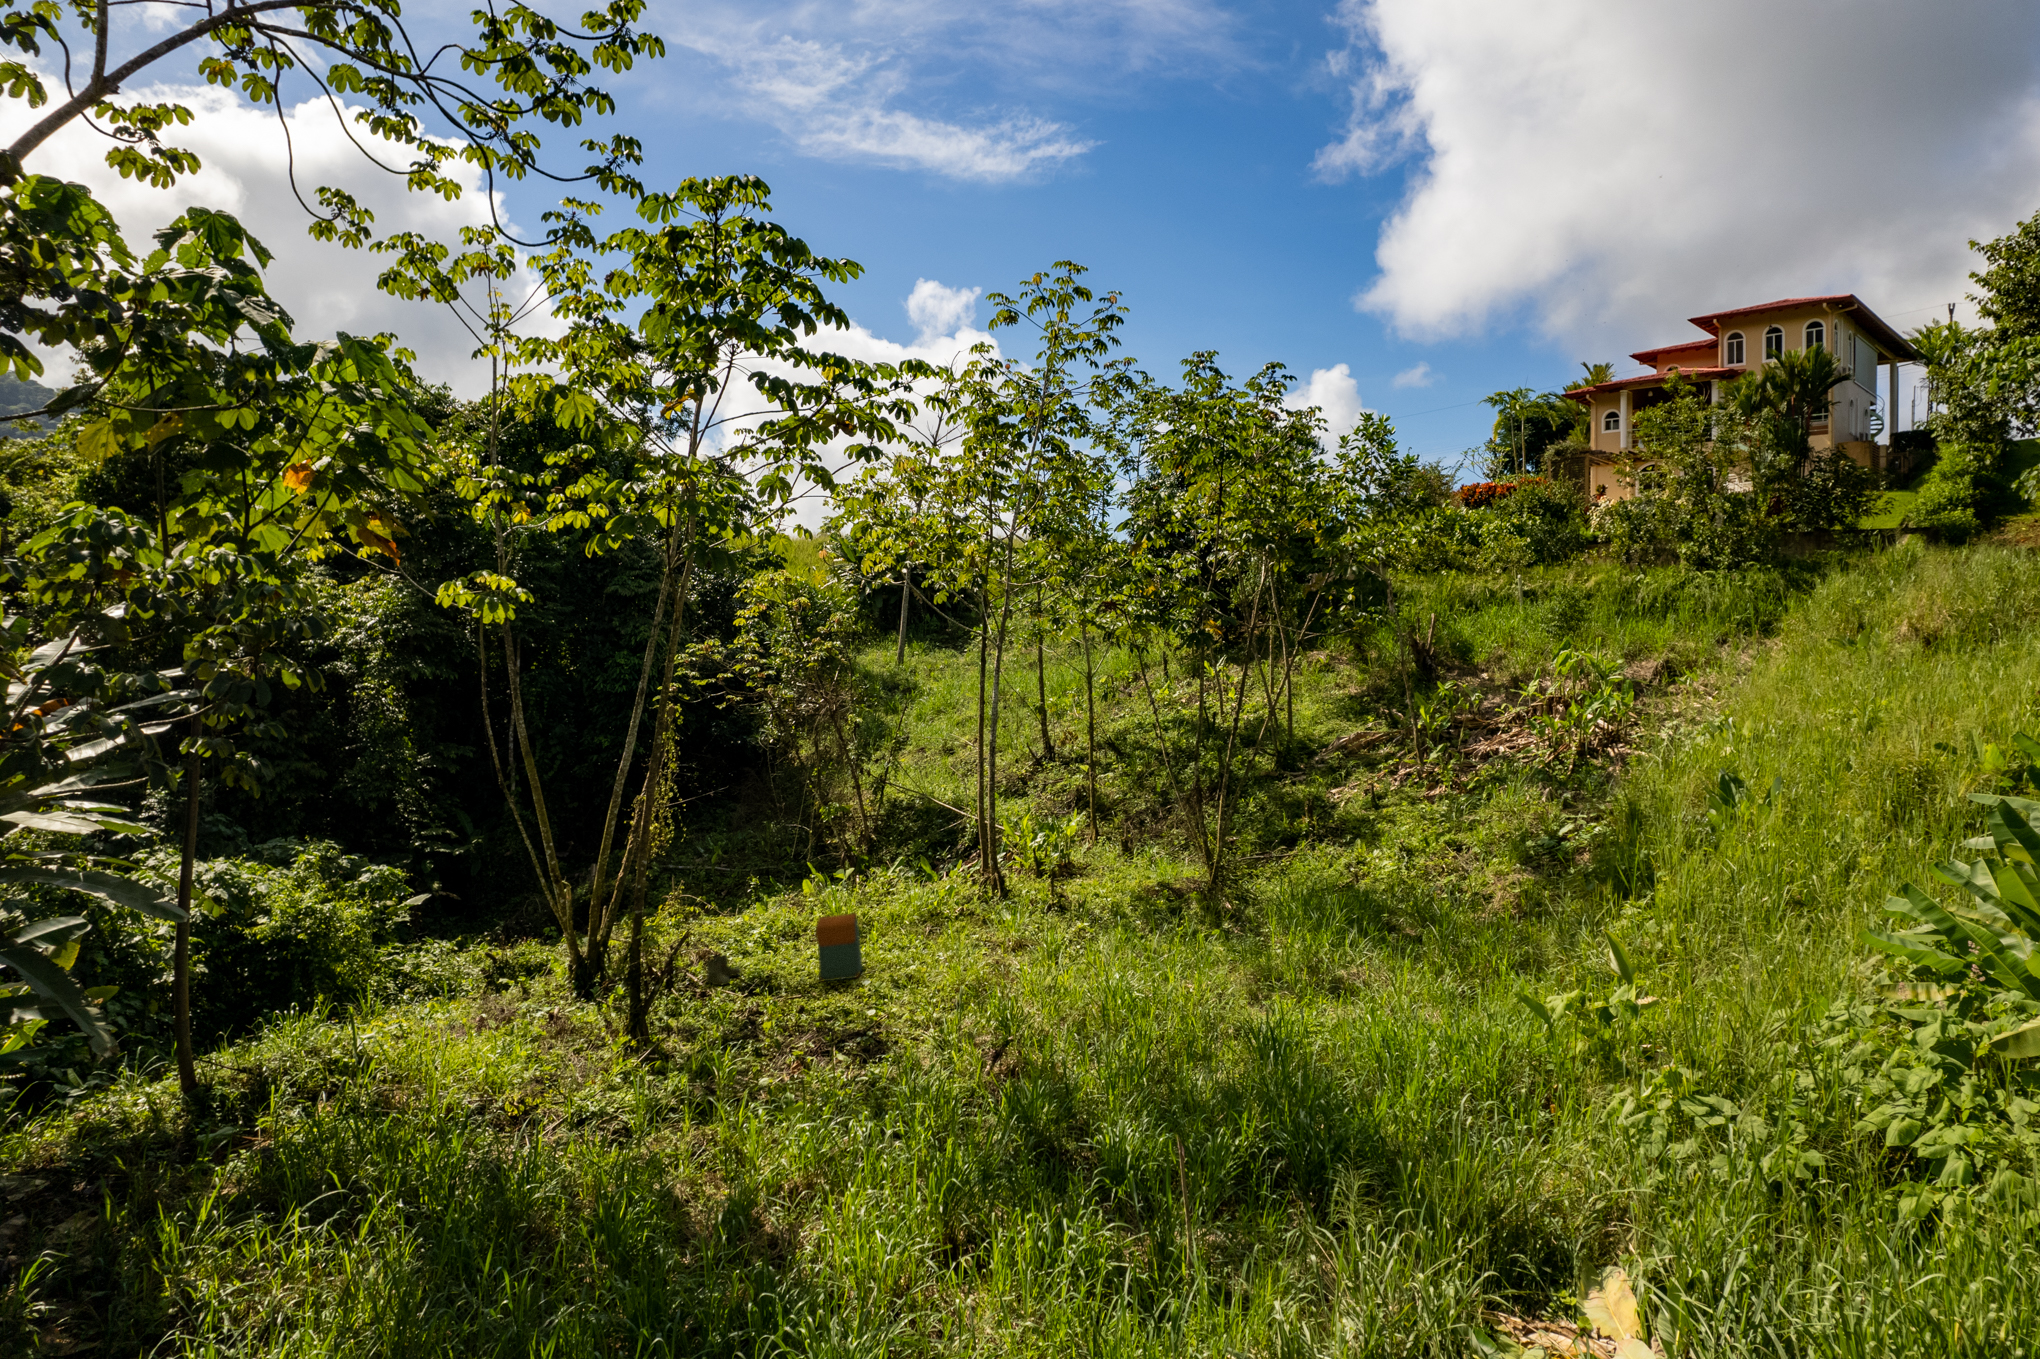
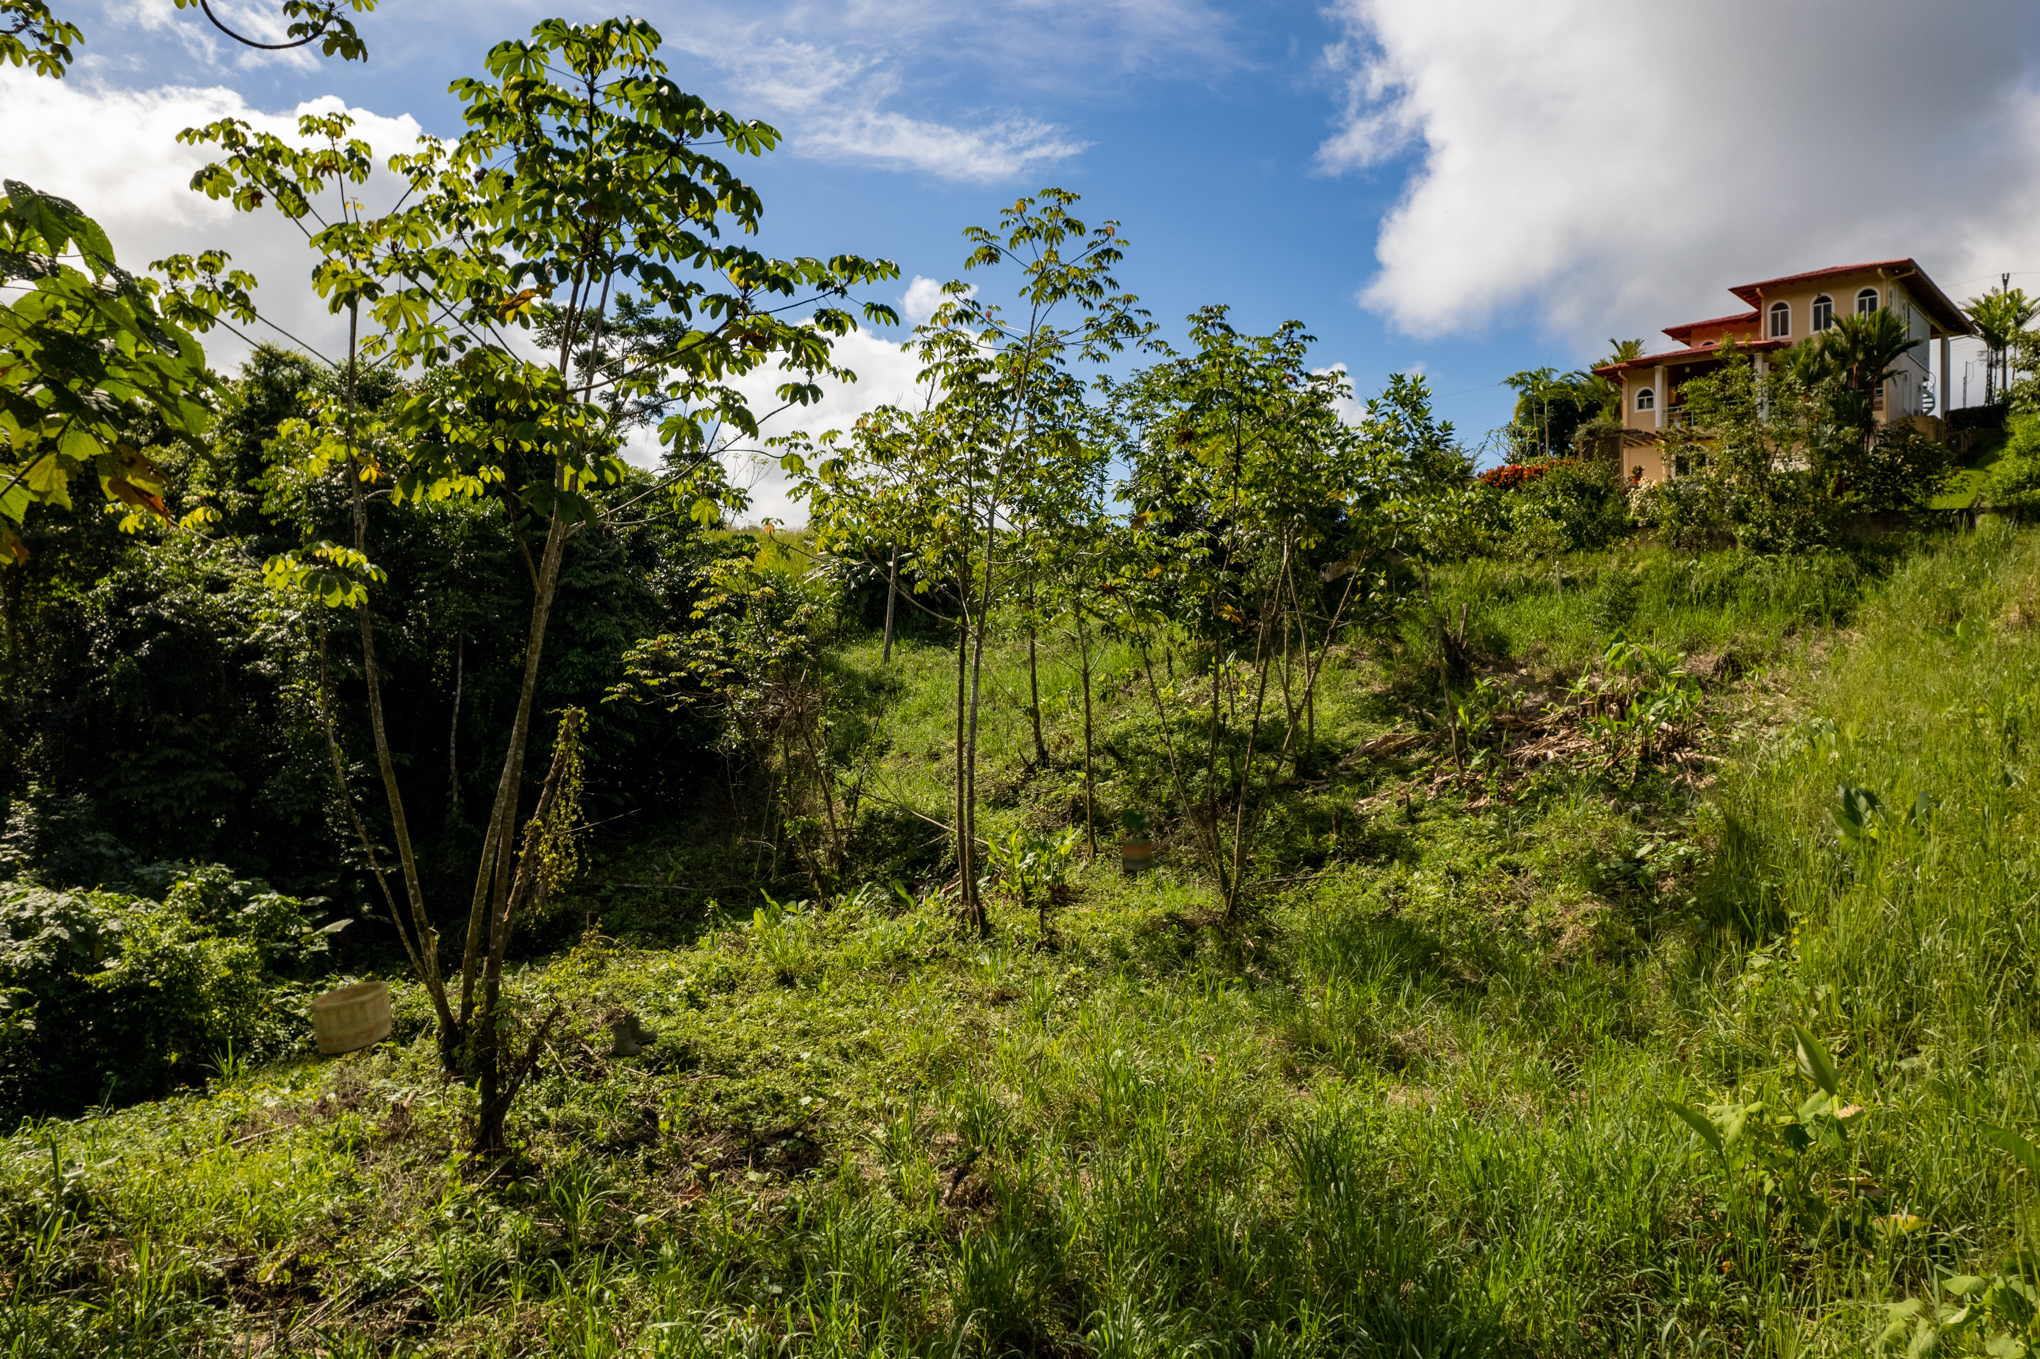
potted tree: none [1119,794,1153,849] -> present [1120,809,1155,870]
backpack: present [816,914,862,982] -> none [748,963,807,1047]
wooden bucket: none [444,931,509,990] -> present [310,981,392,1054]

